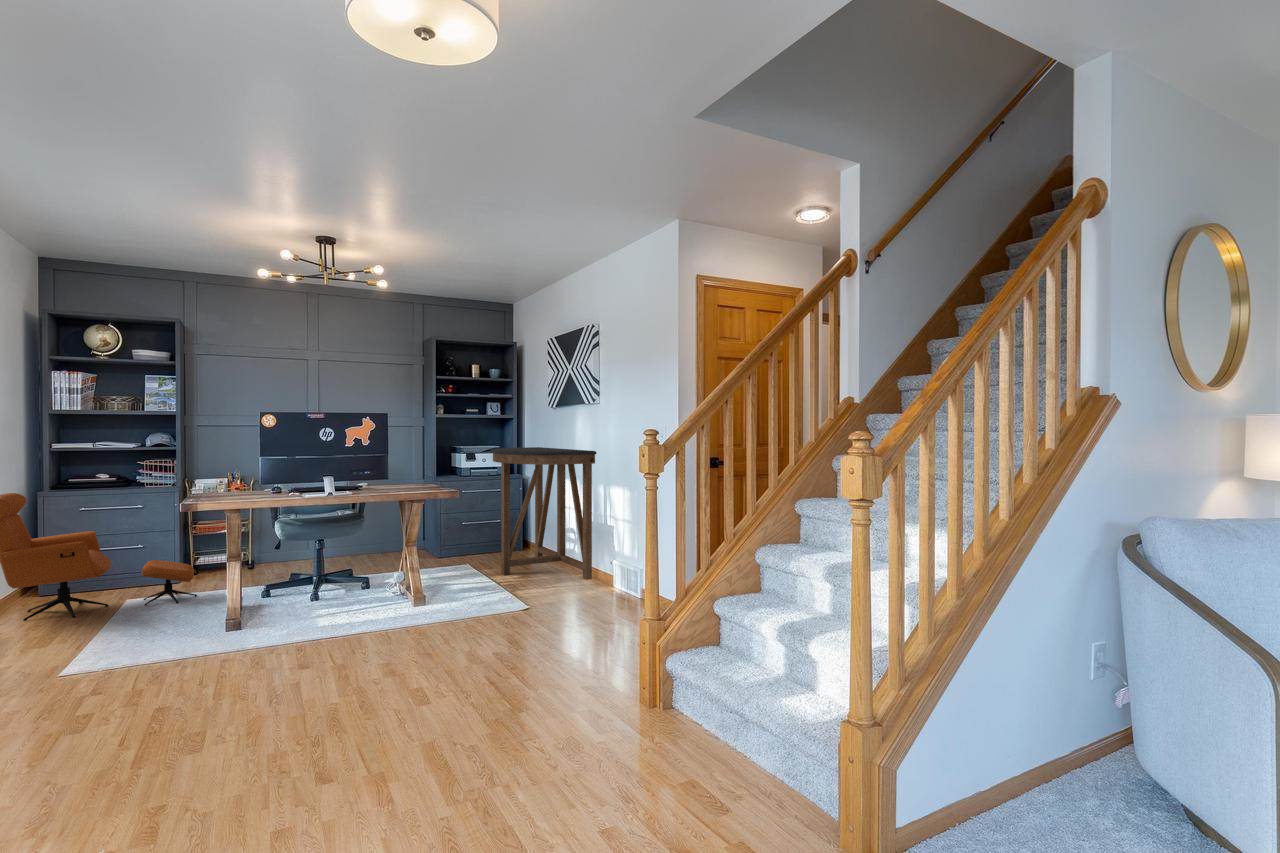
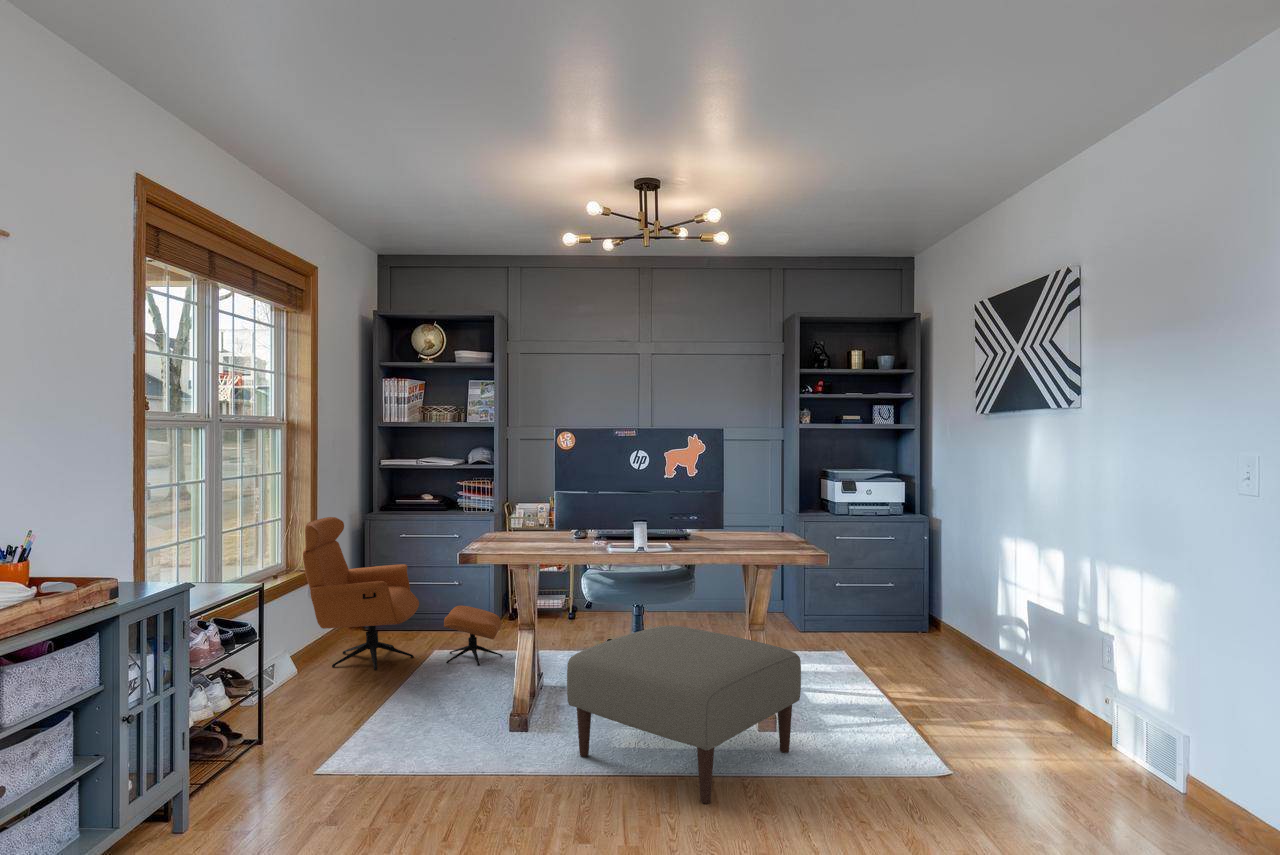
console table: present [490,447,596,580] -> none [879,476,1074,718]
ottoman: none [279,548,442,640] -> present [567,626,801,804]

